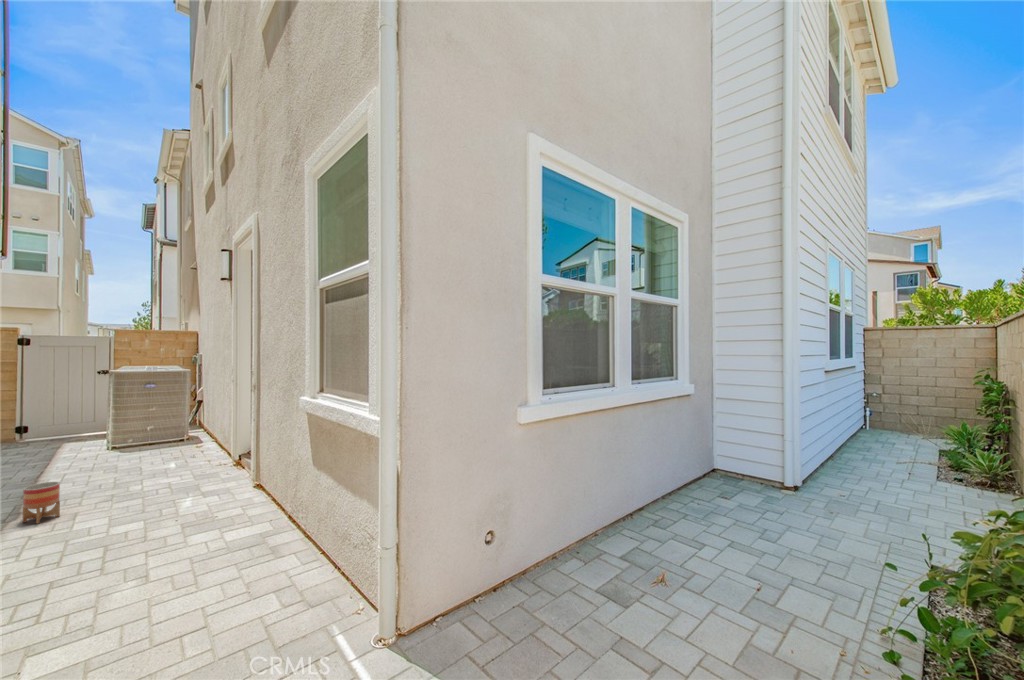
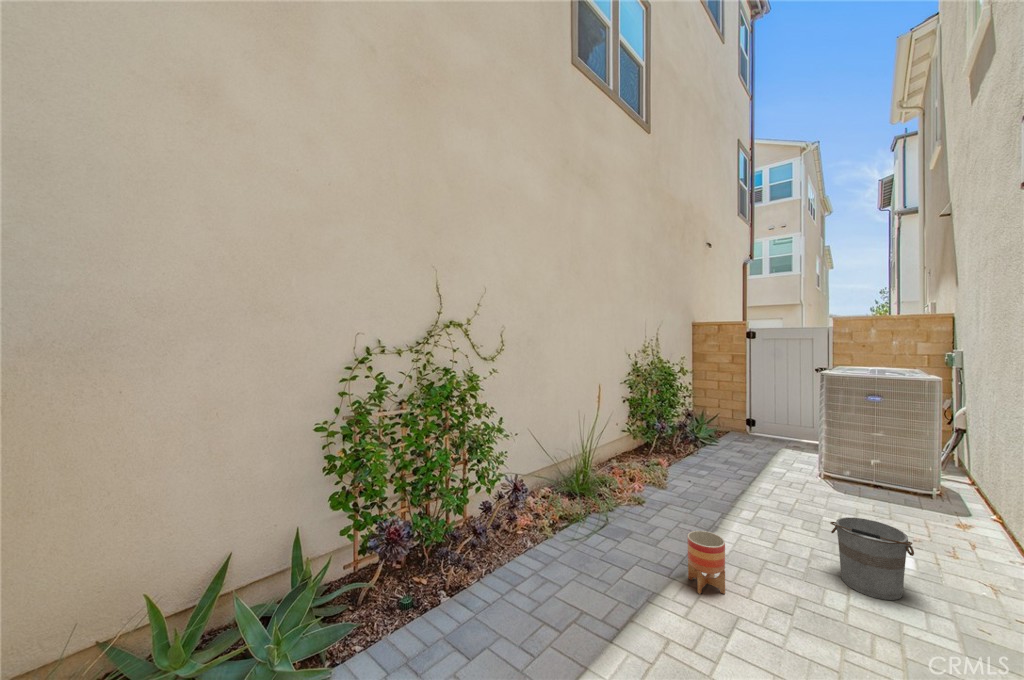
bucket: none [130,447,176,486] -> present [830,517,914,600]

